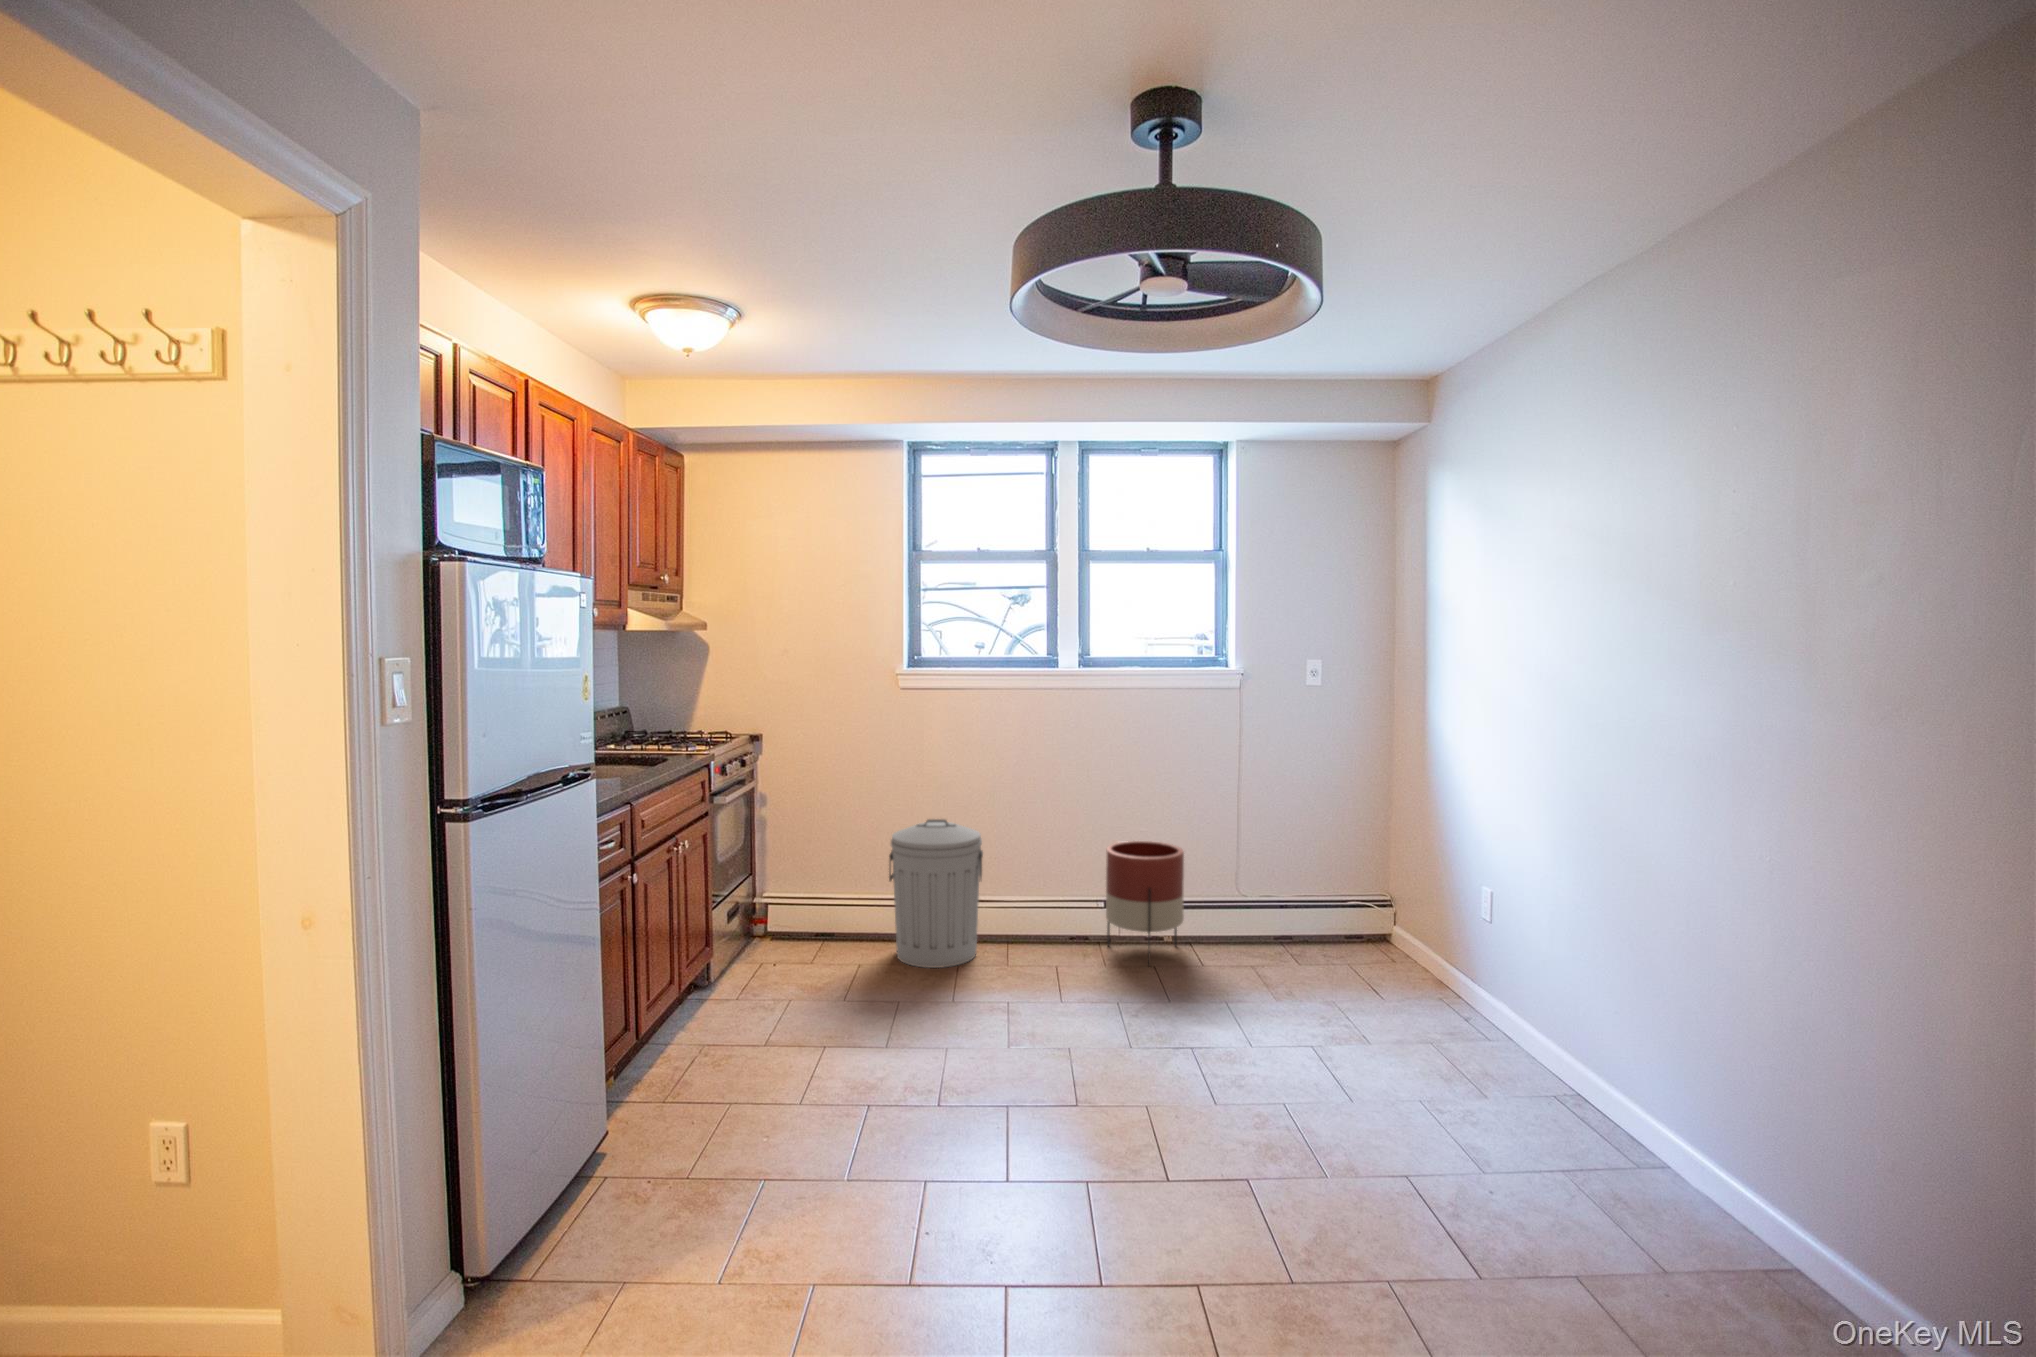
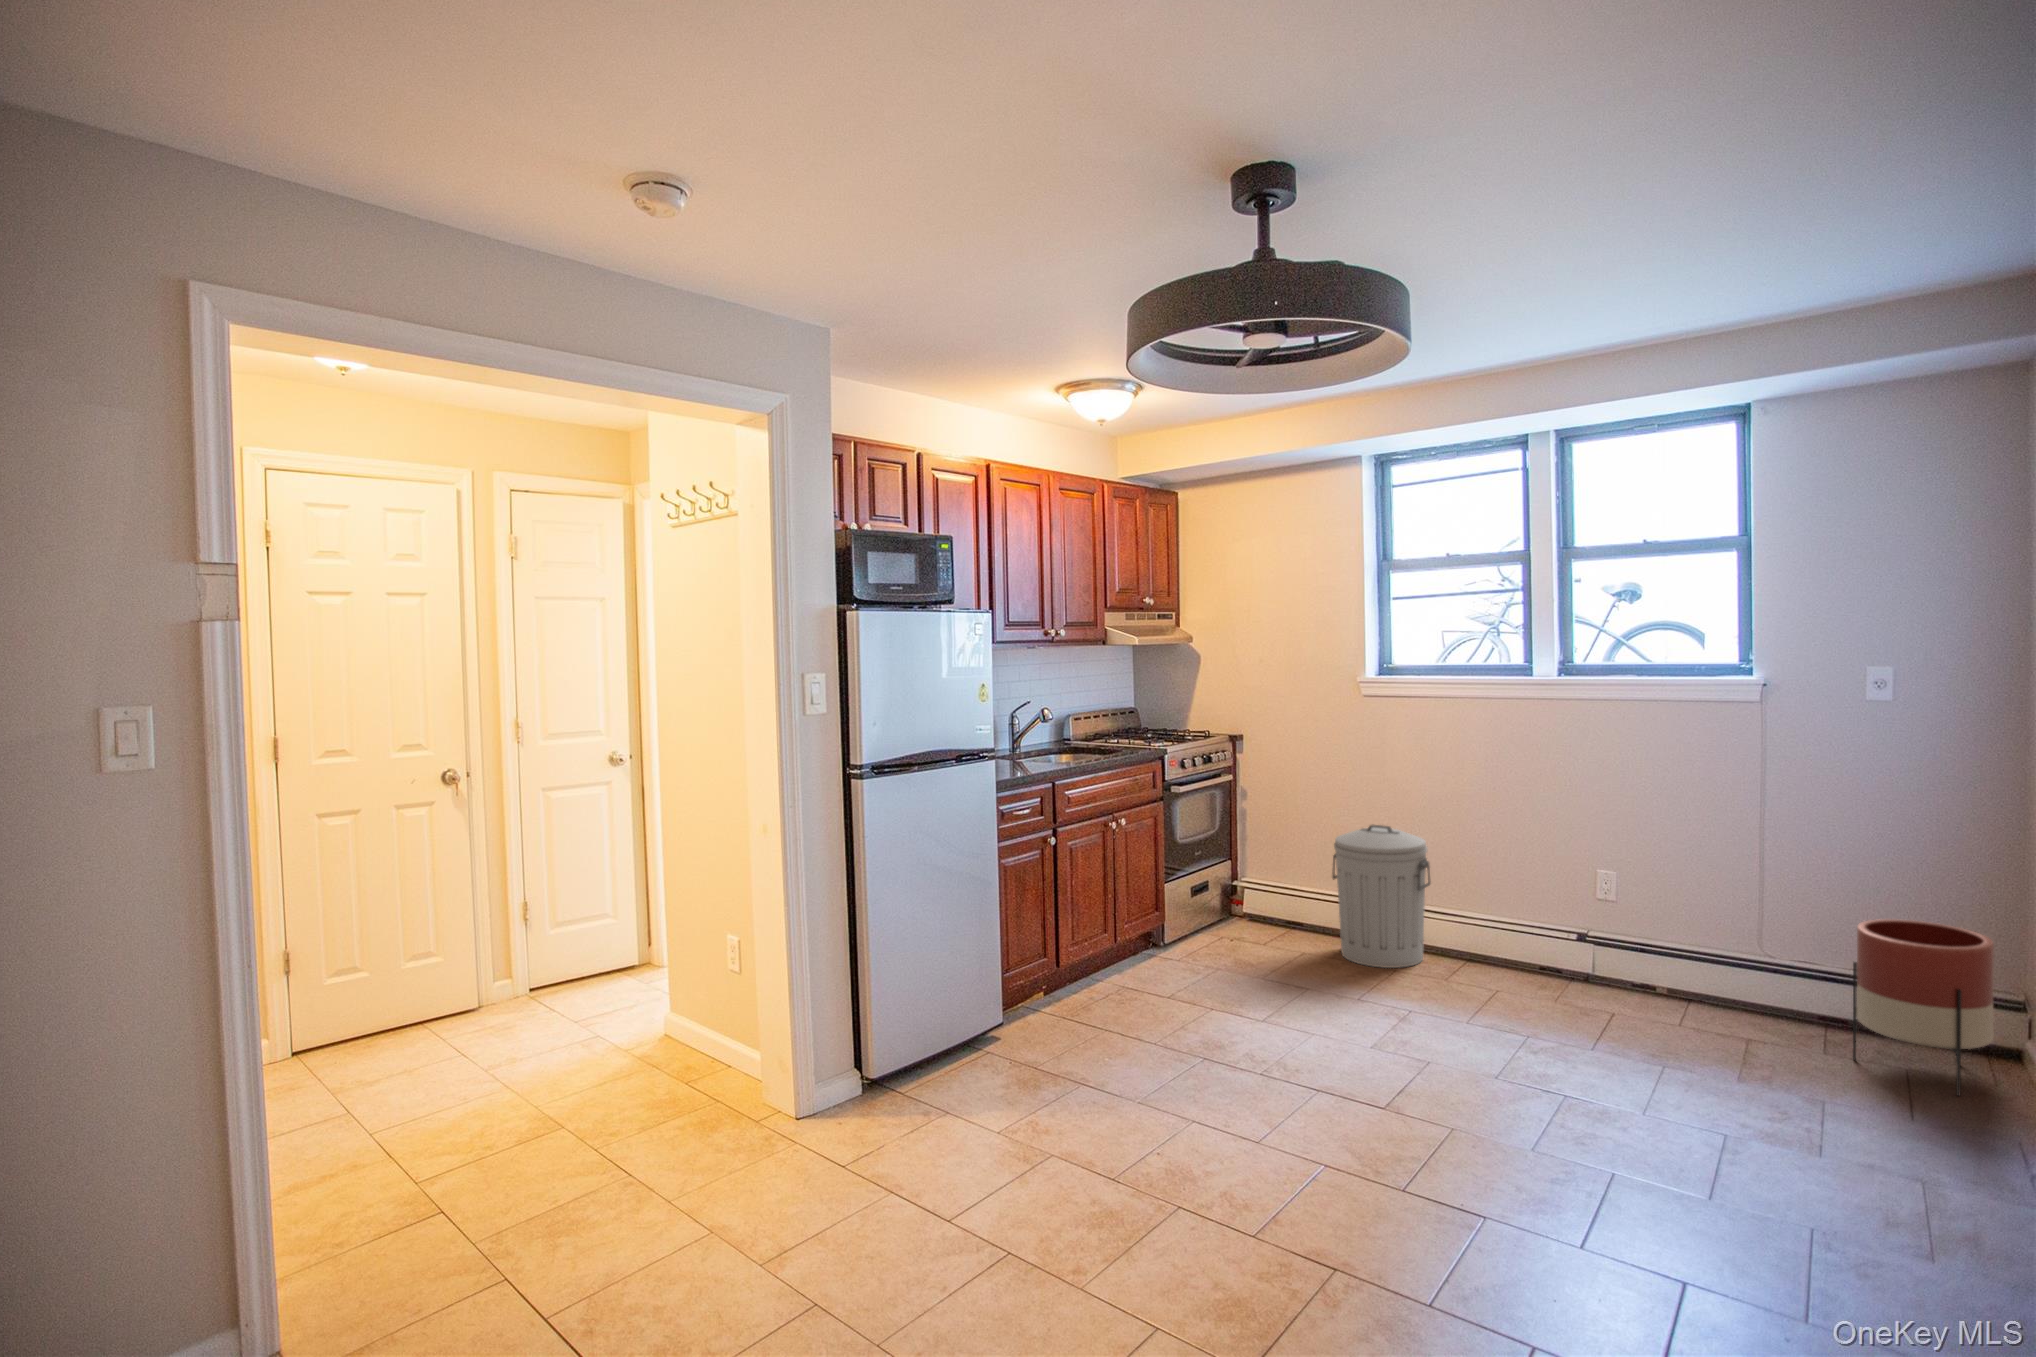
planter: present [1106,841,1184,965] -> present [1853,919,1994,1096]

